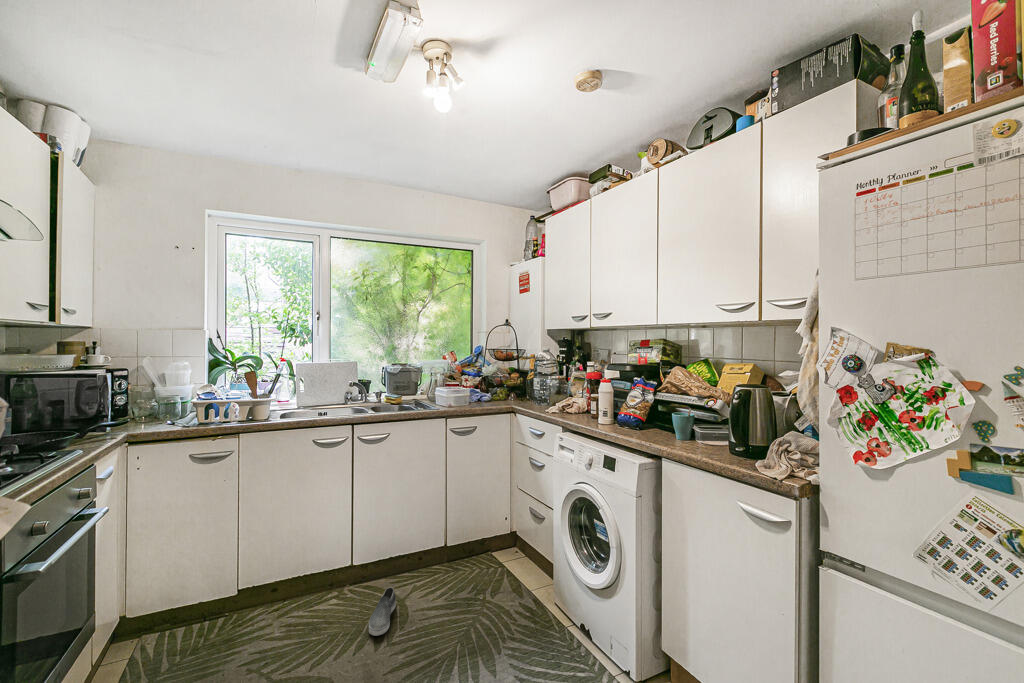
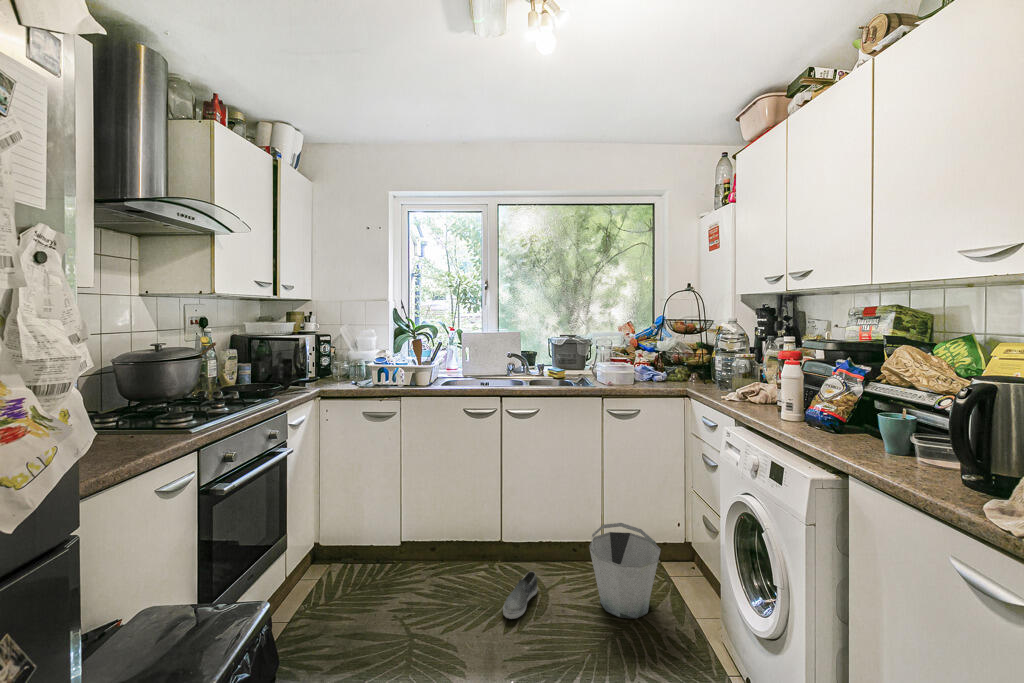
bucket: none [444,526,503,607] -> present [589,523,661,618]

